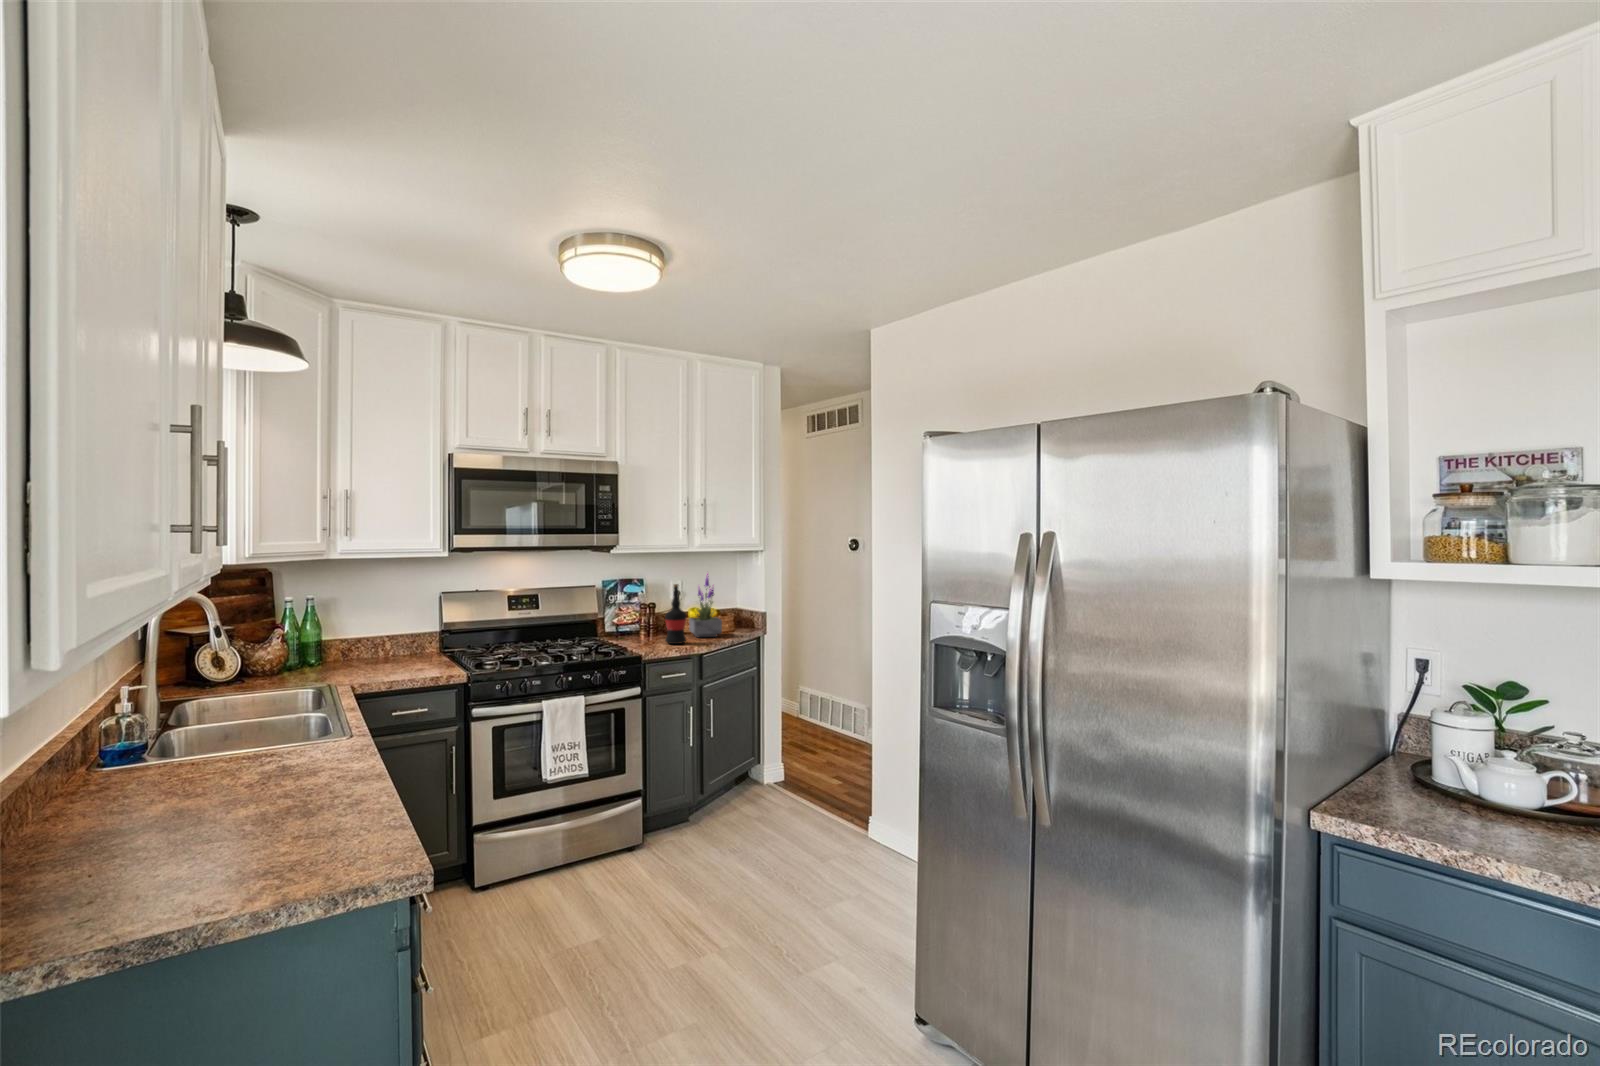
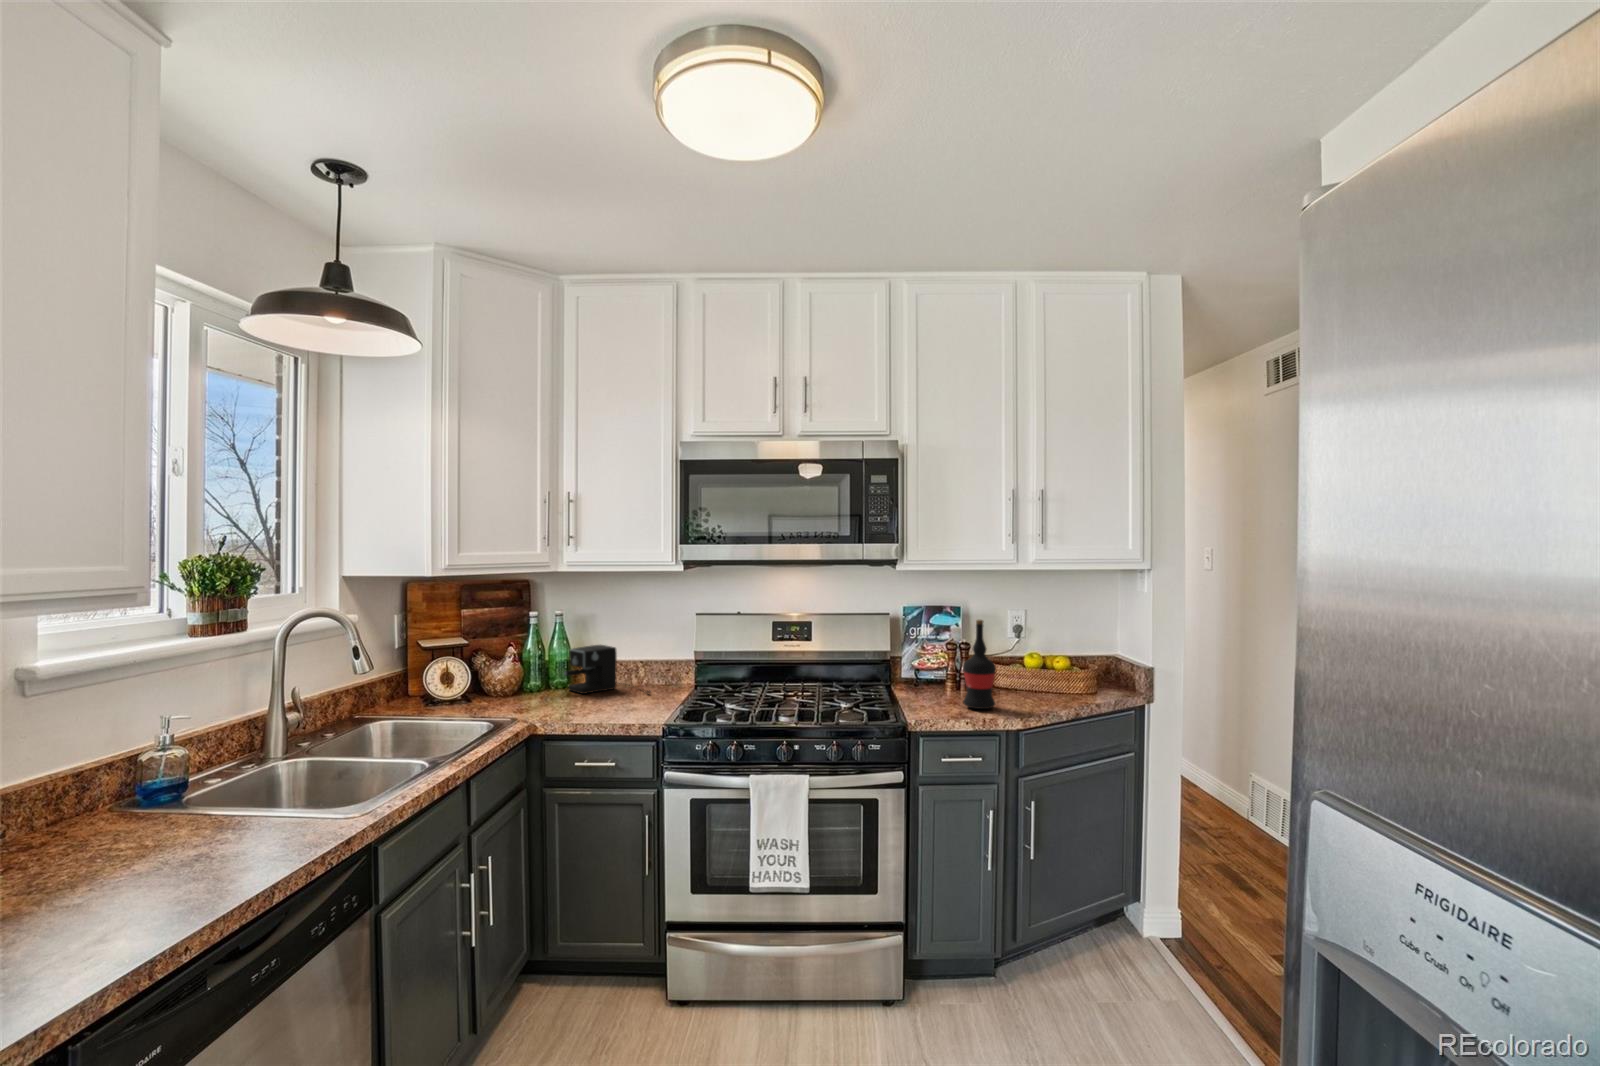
potted plant: present [689,573,722,637] -> none [1018,601,1064,702]
coffee maker: none [334,624,420,665] -> present [564,645,650,694]

